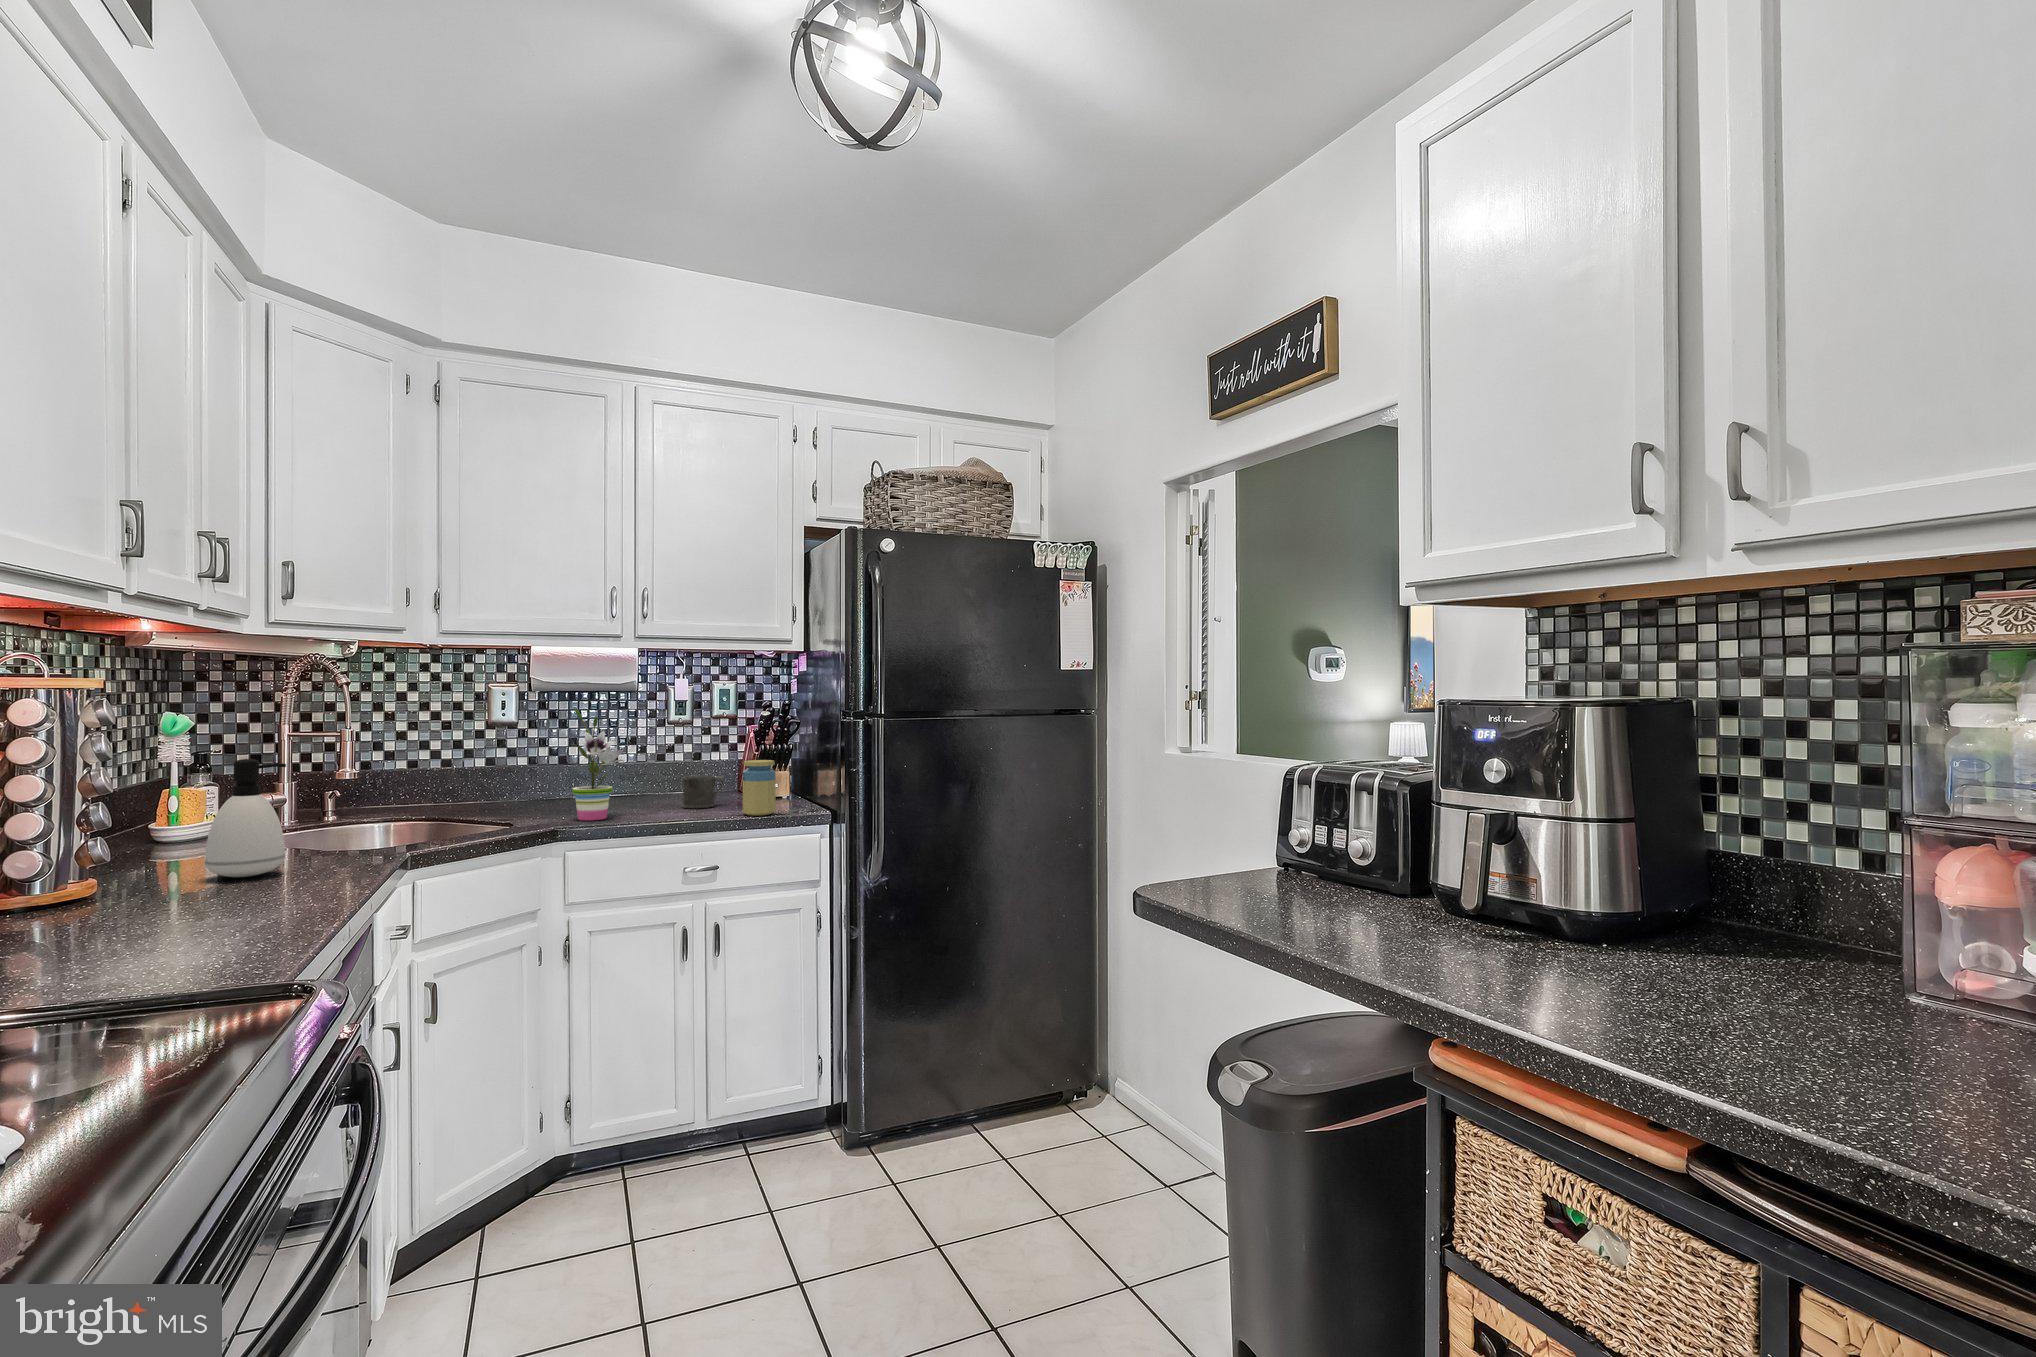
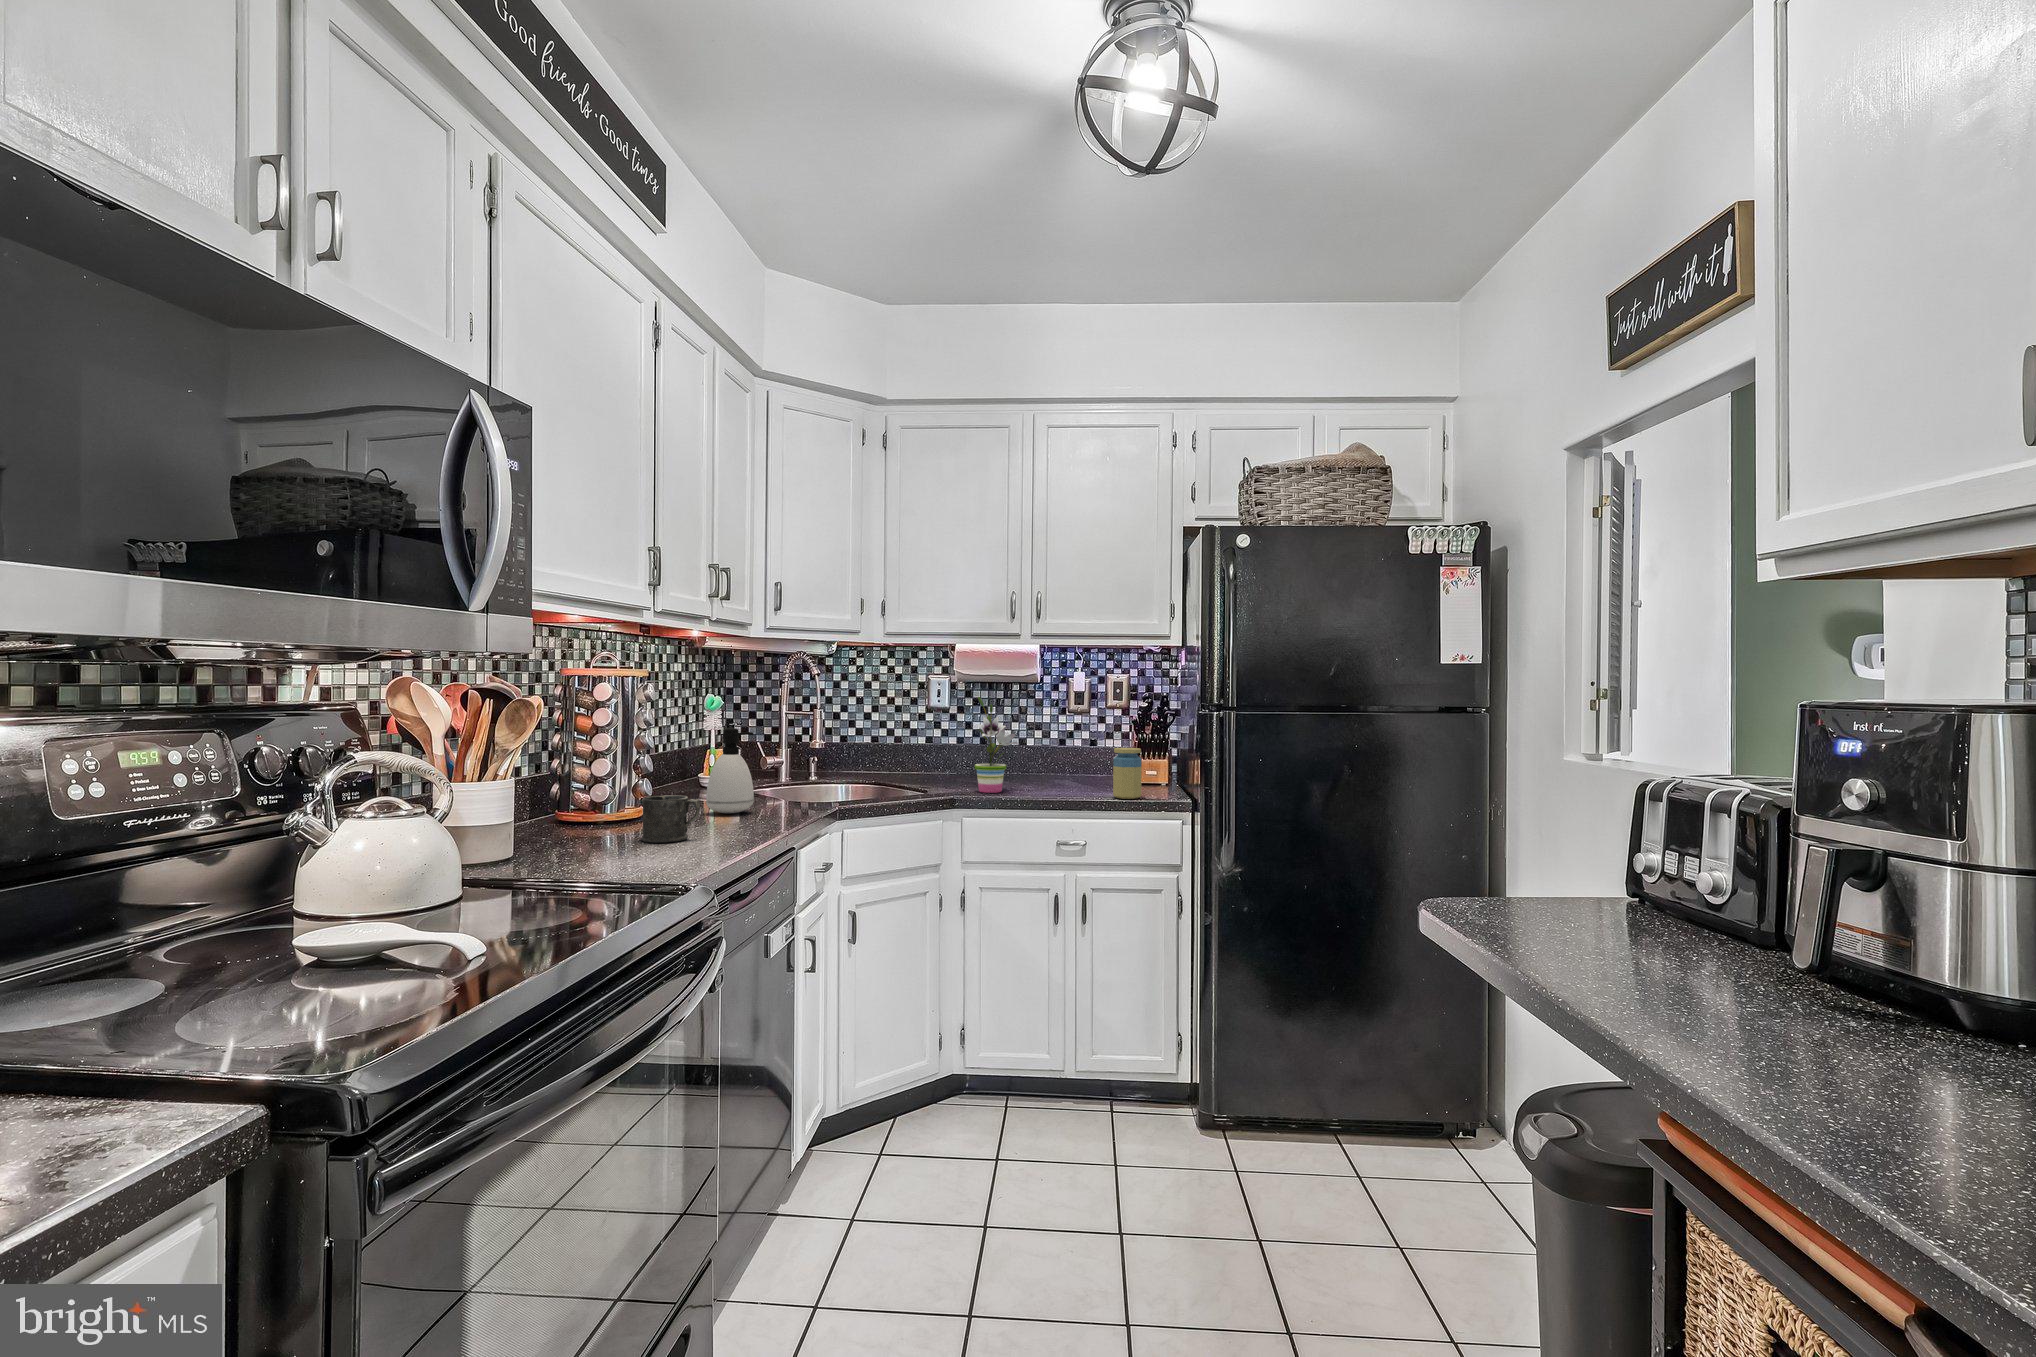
mug: present [683,775,724,808] -> present [641,795,700,843]

